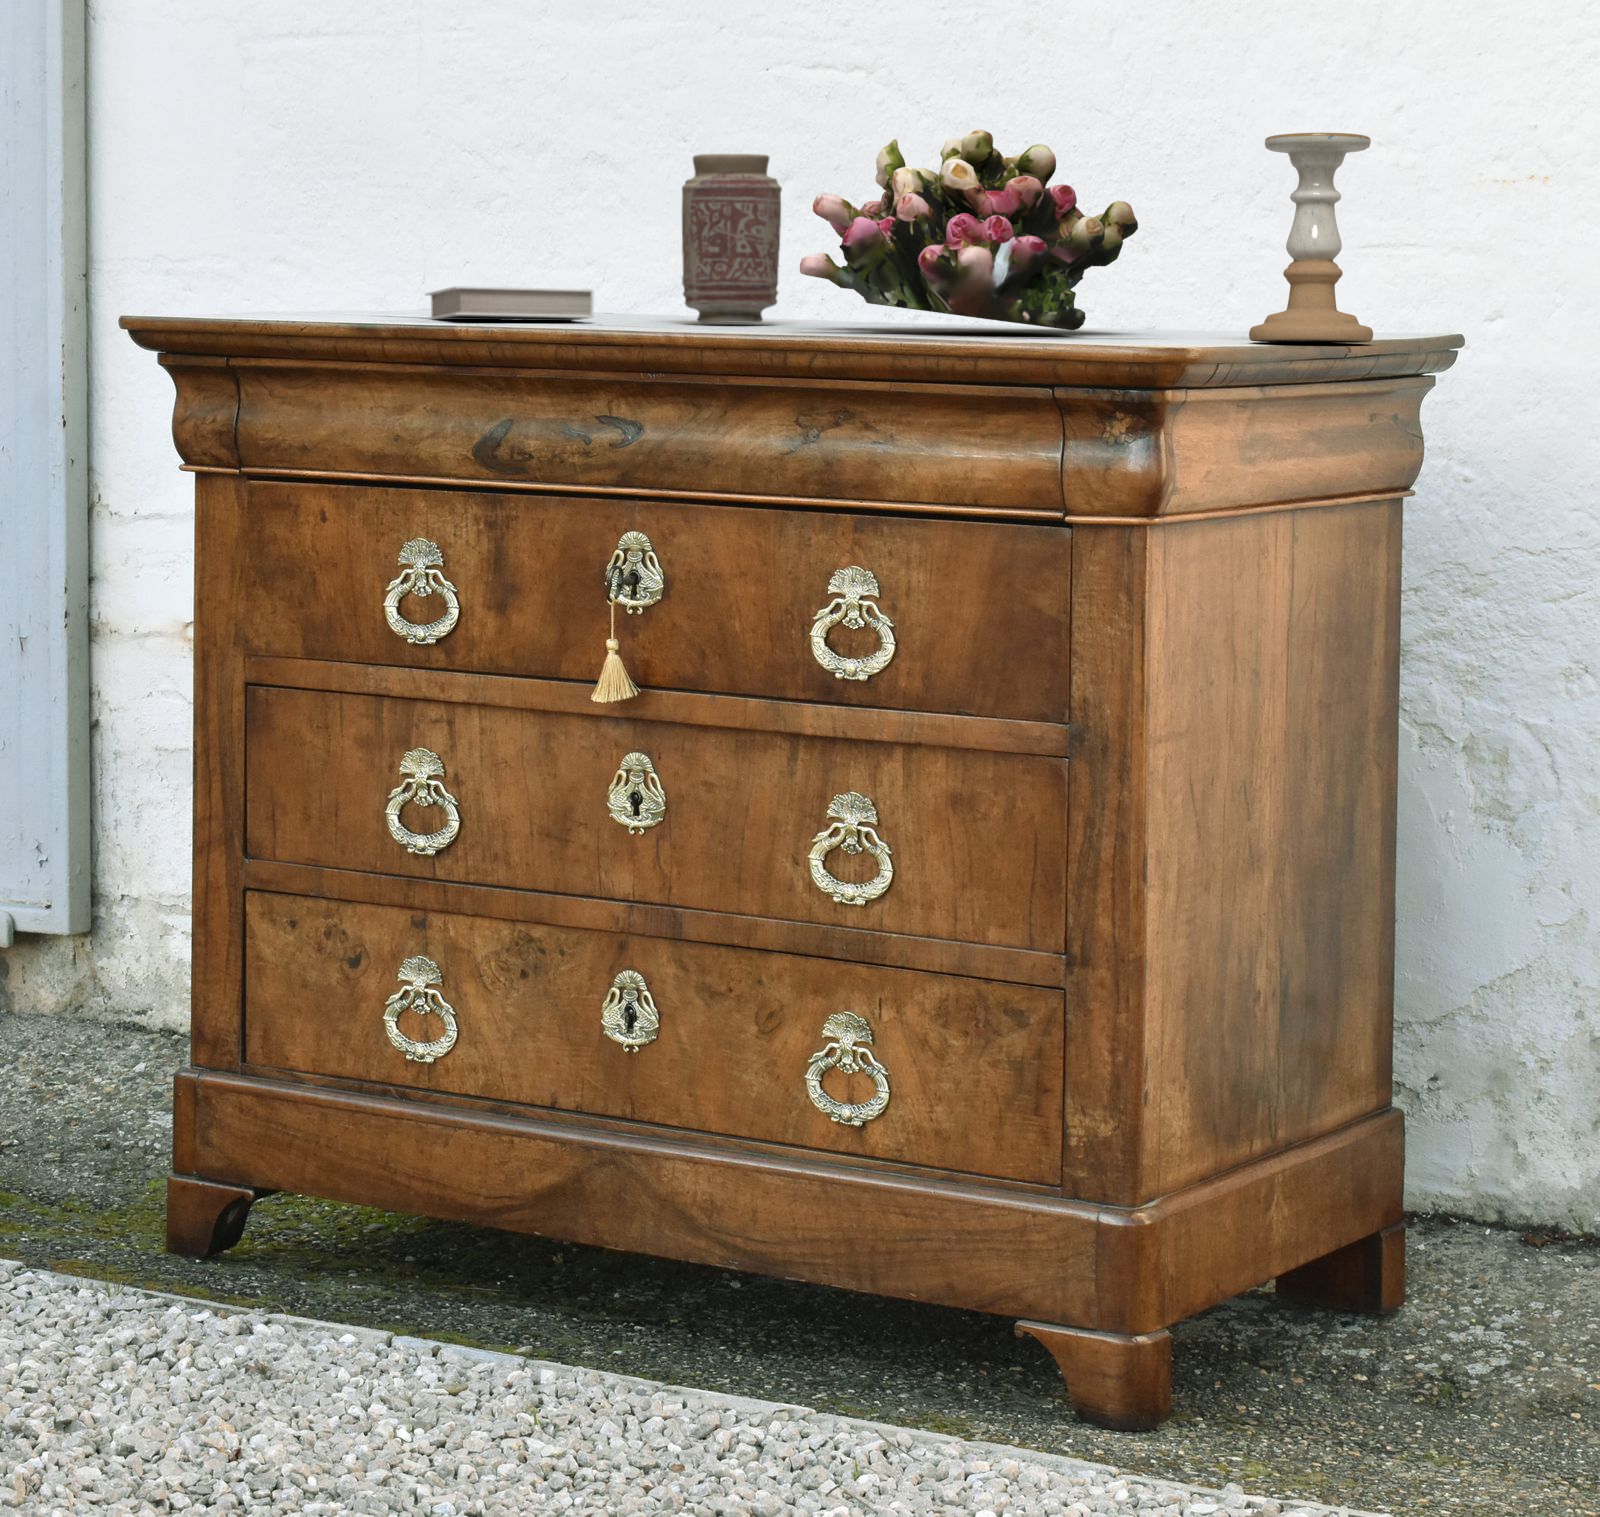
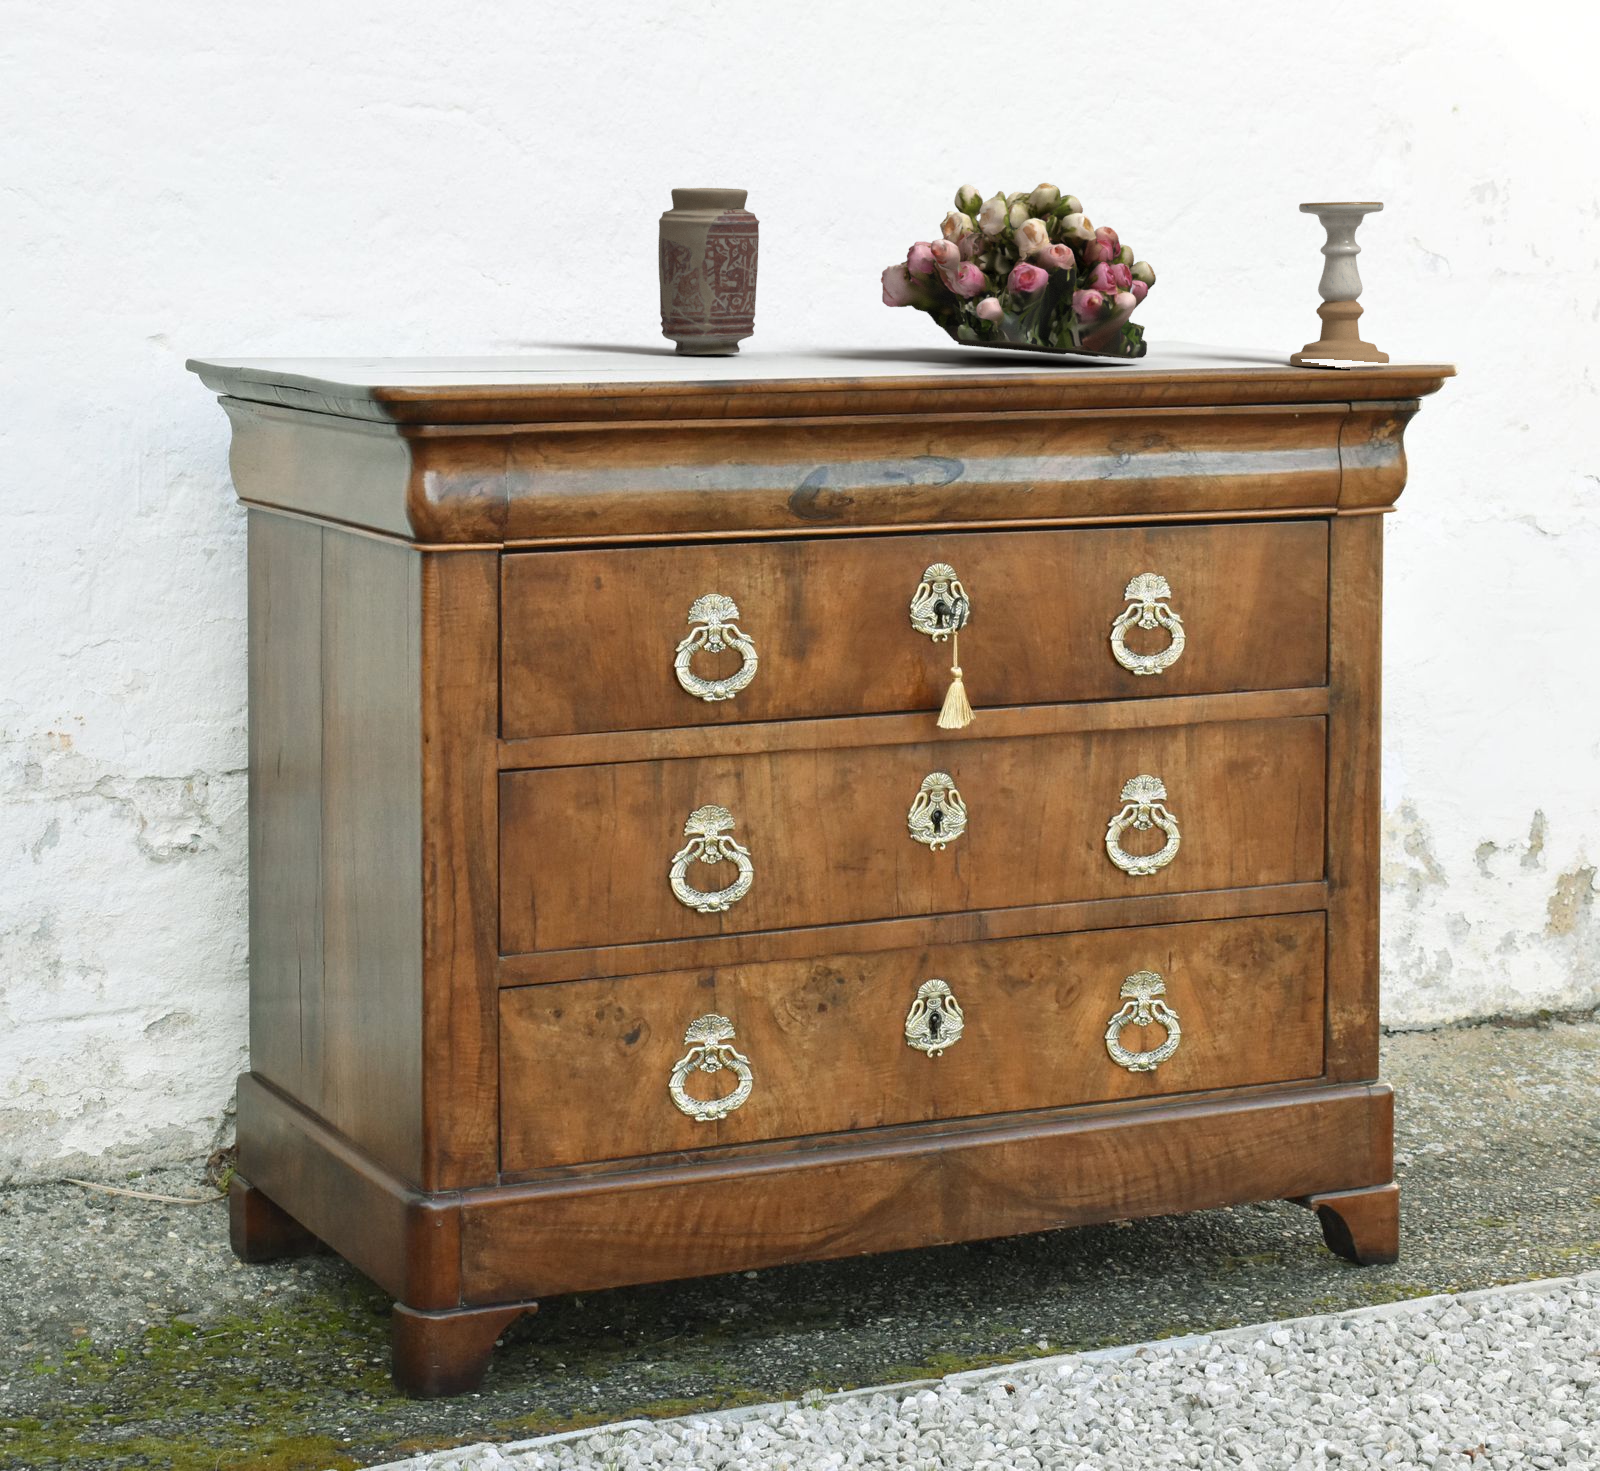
hardback book: present [426,286,594,321] -> none [369,325,611,358]

